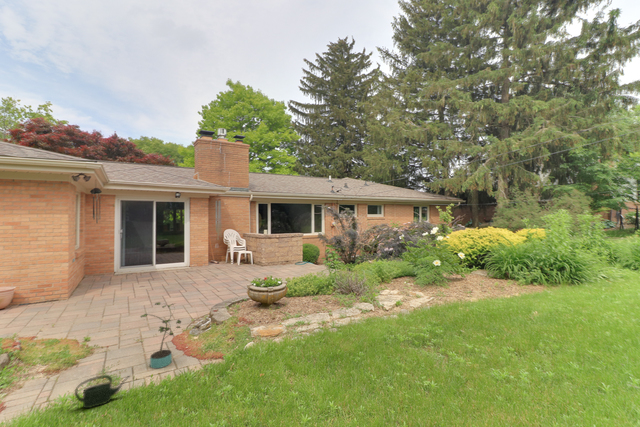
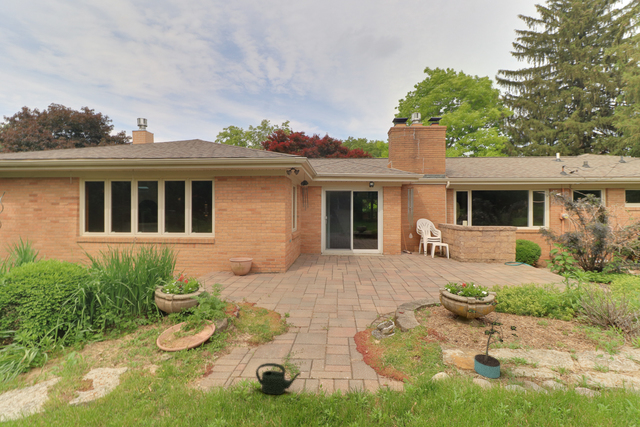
potted plant: present [141,303,181,368] -> present [467,298,518,378]

